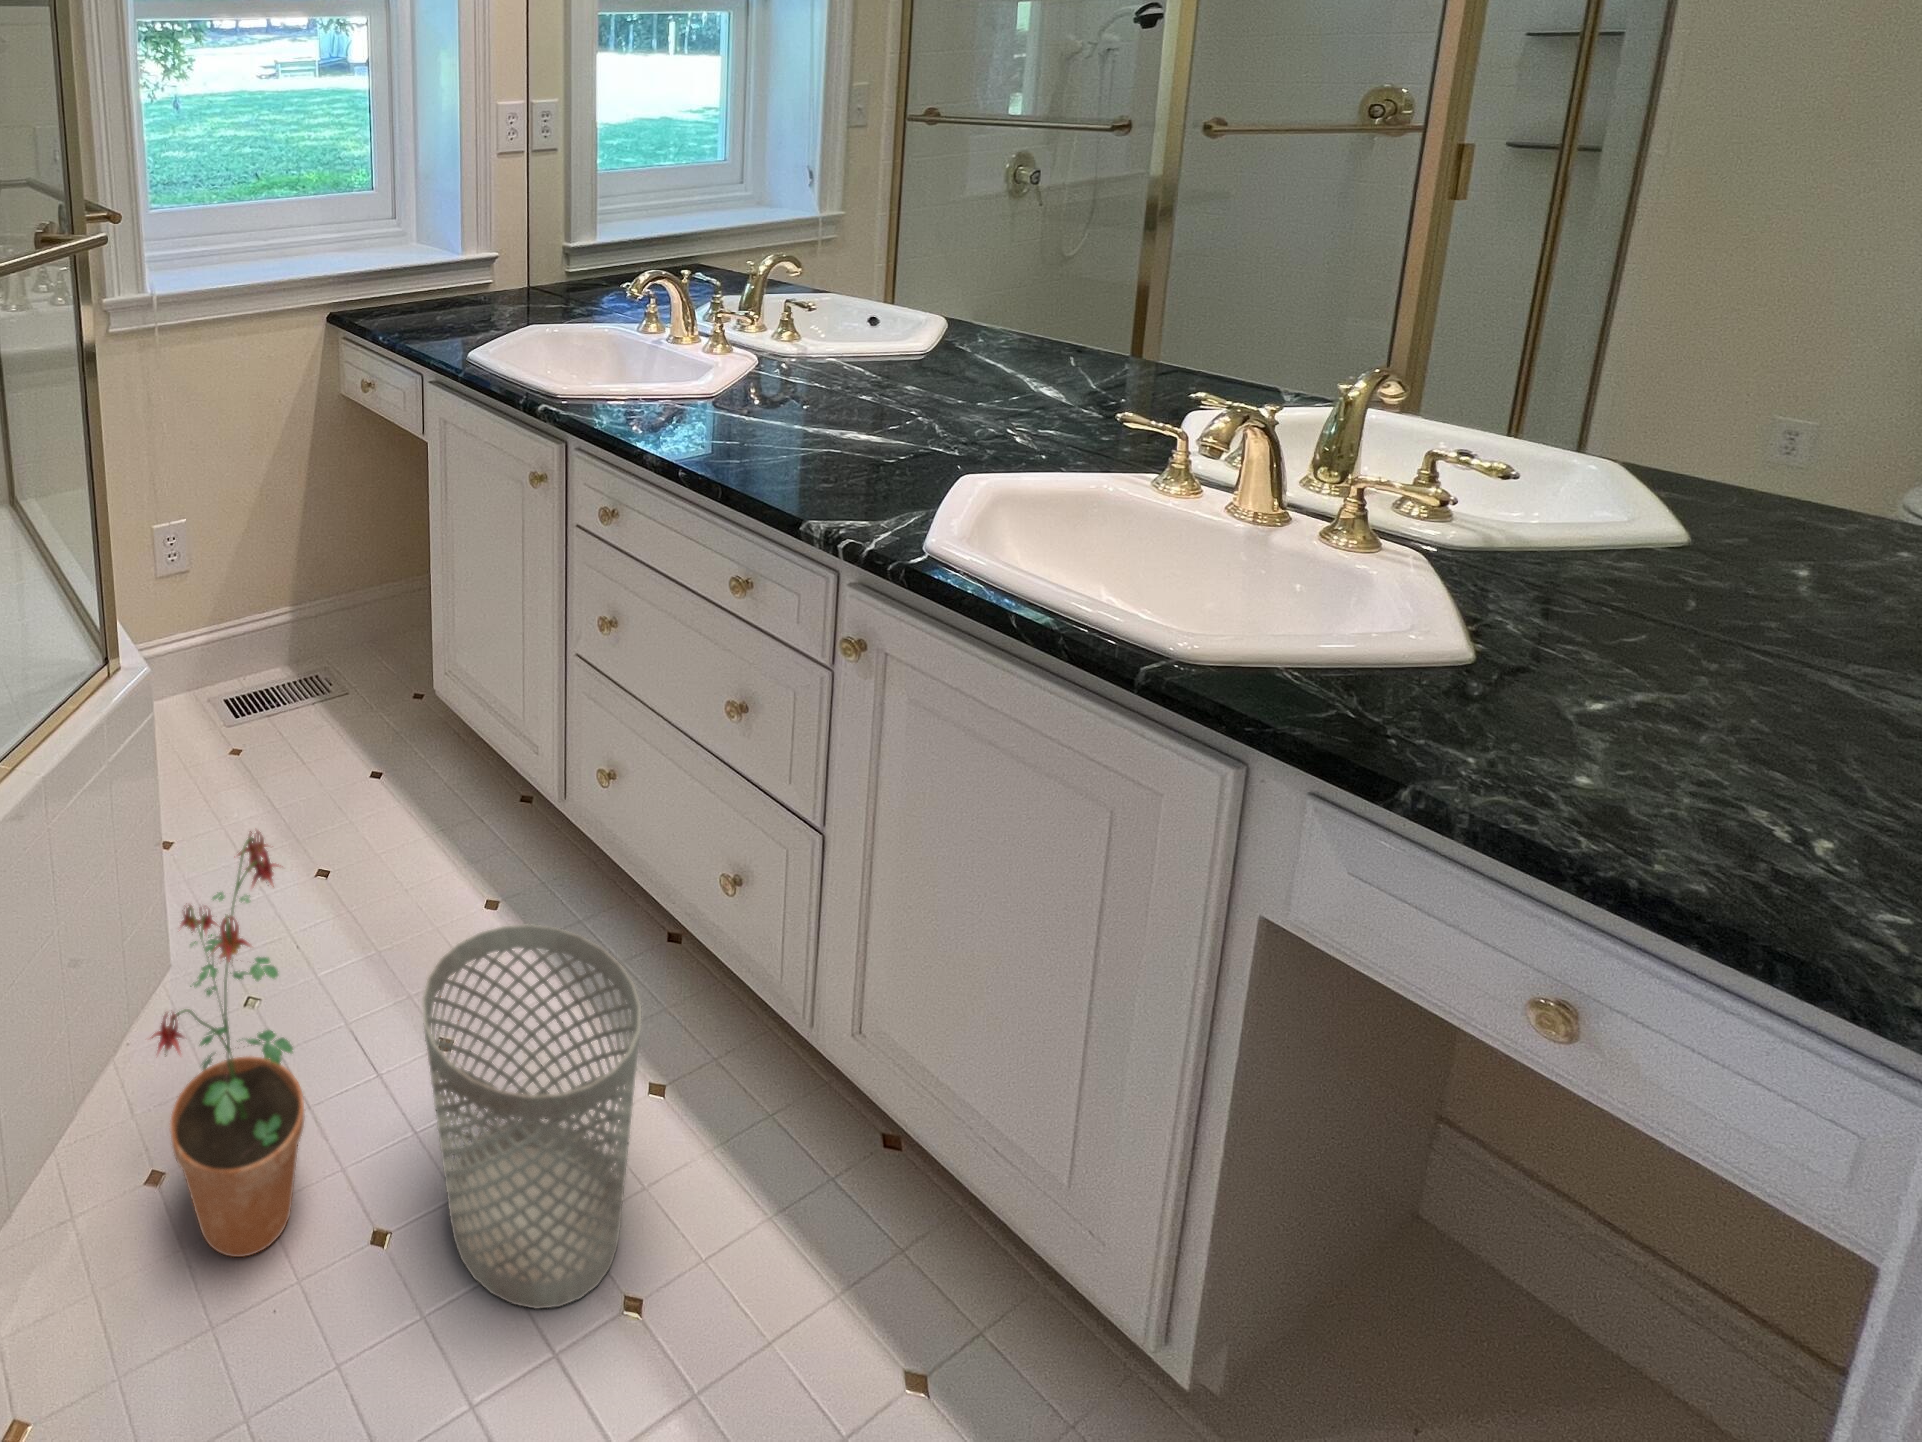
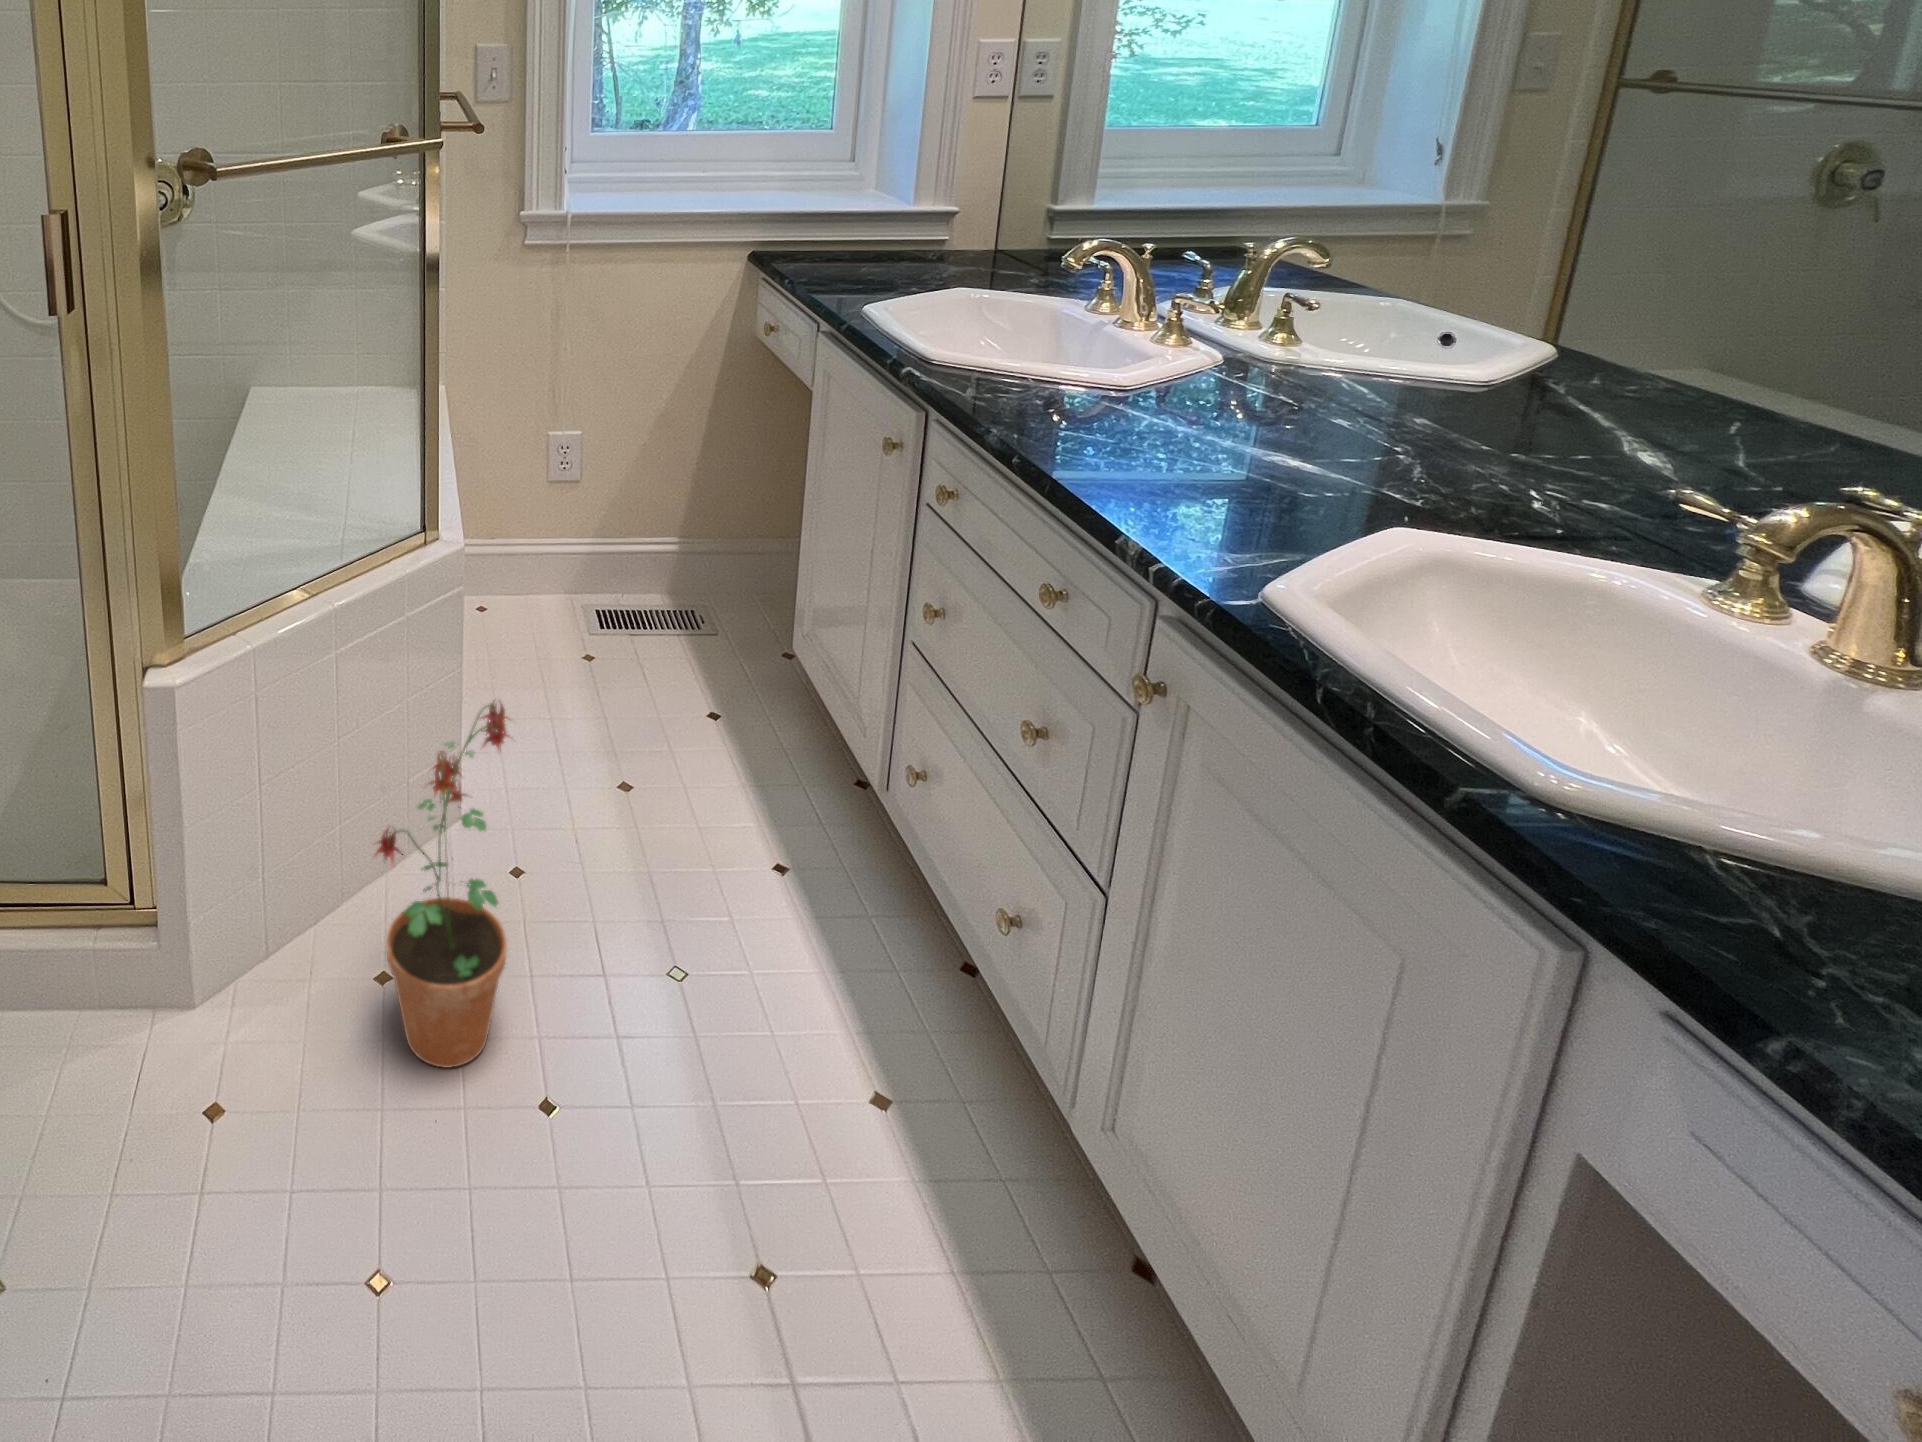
wastebasket: present [422,924,641,1309] -> none [603,868,832,1246]

